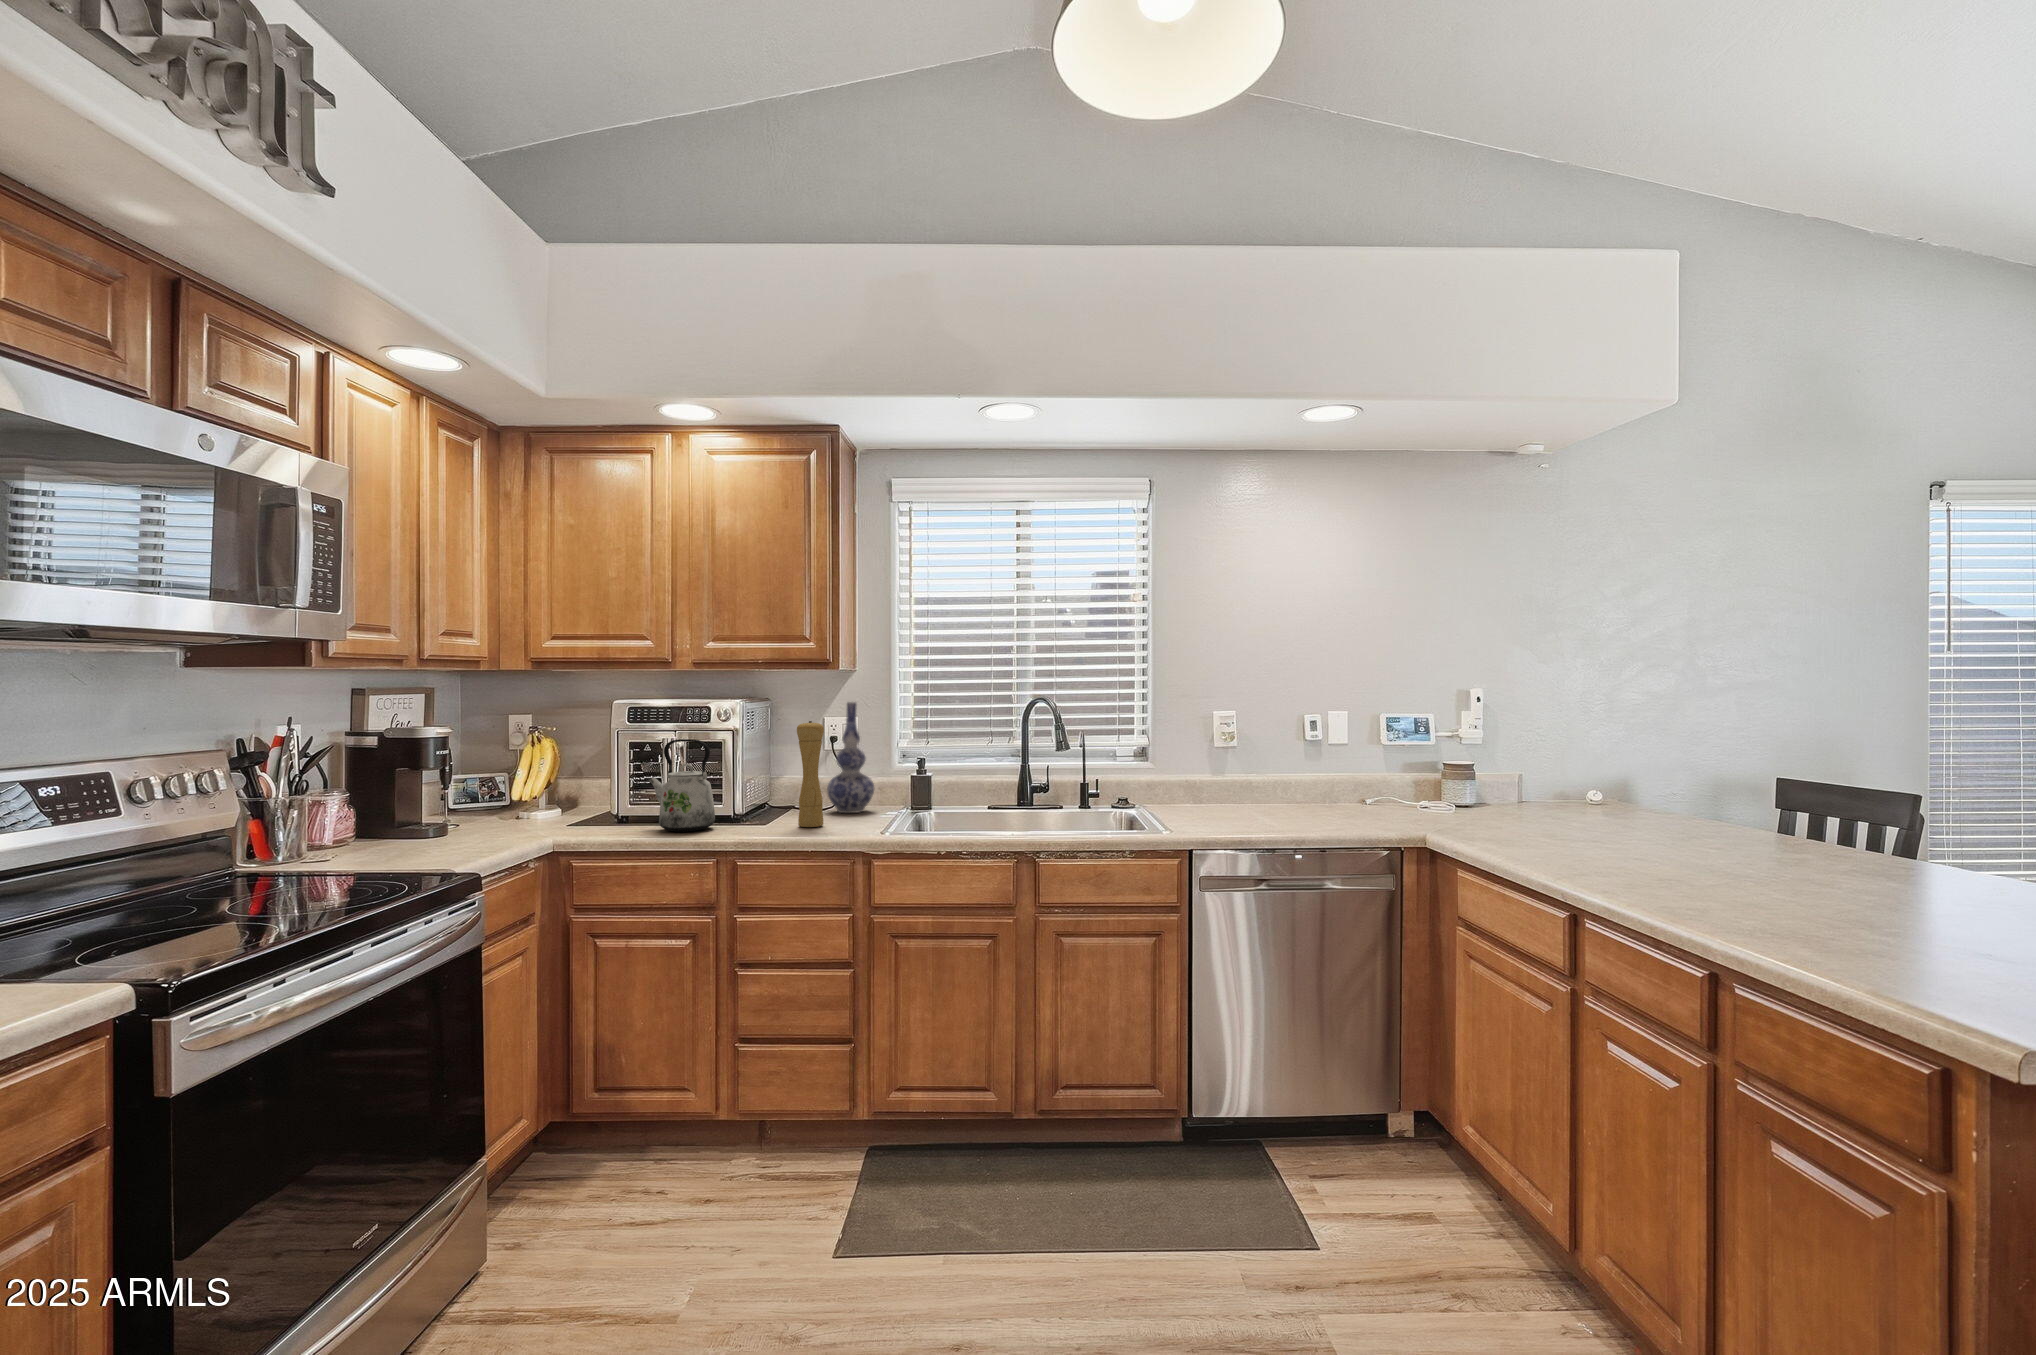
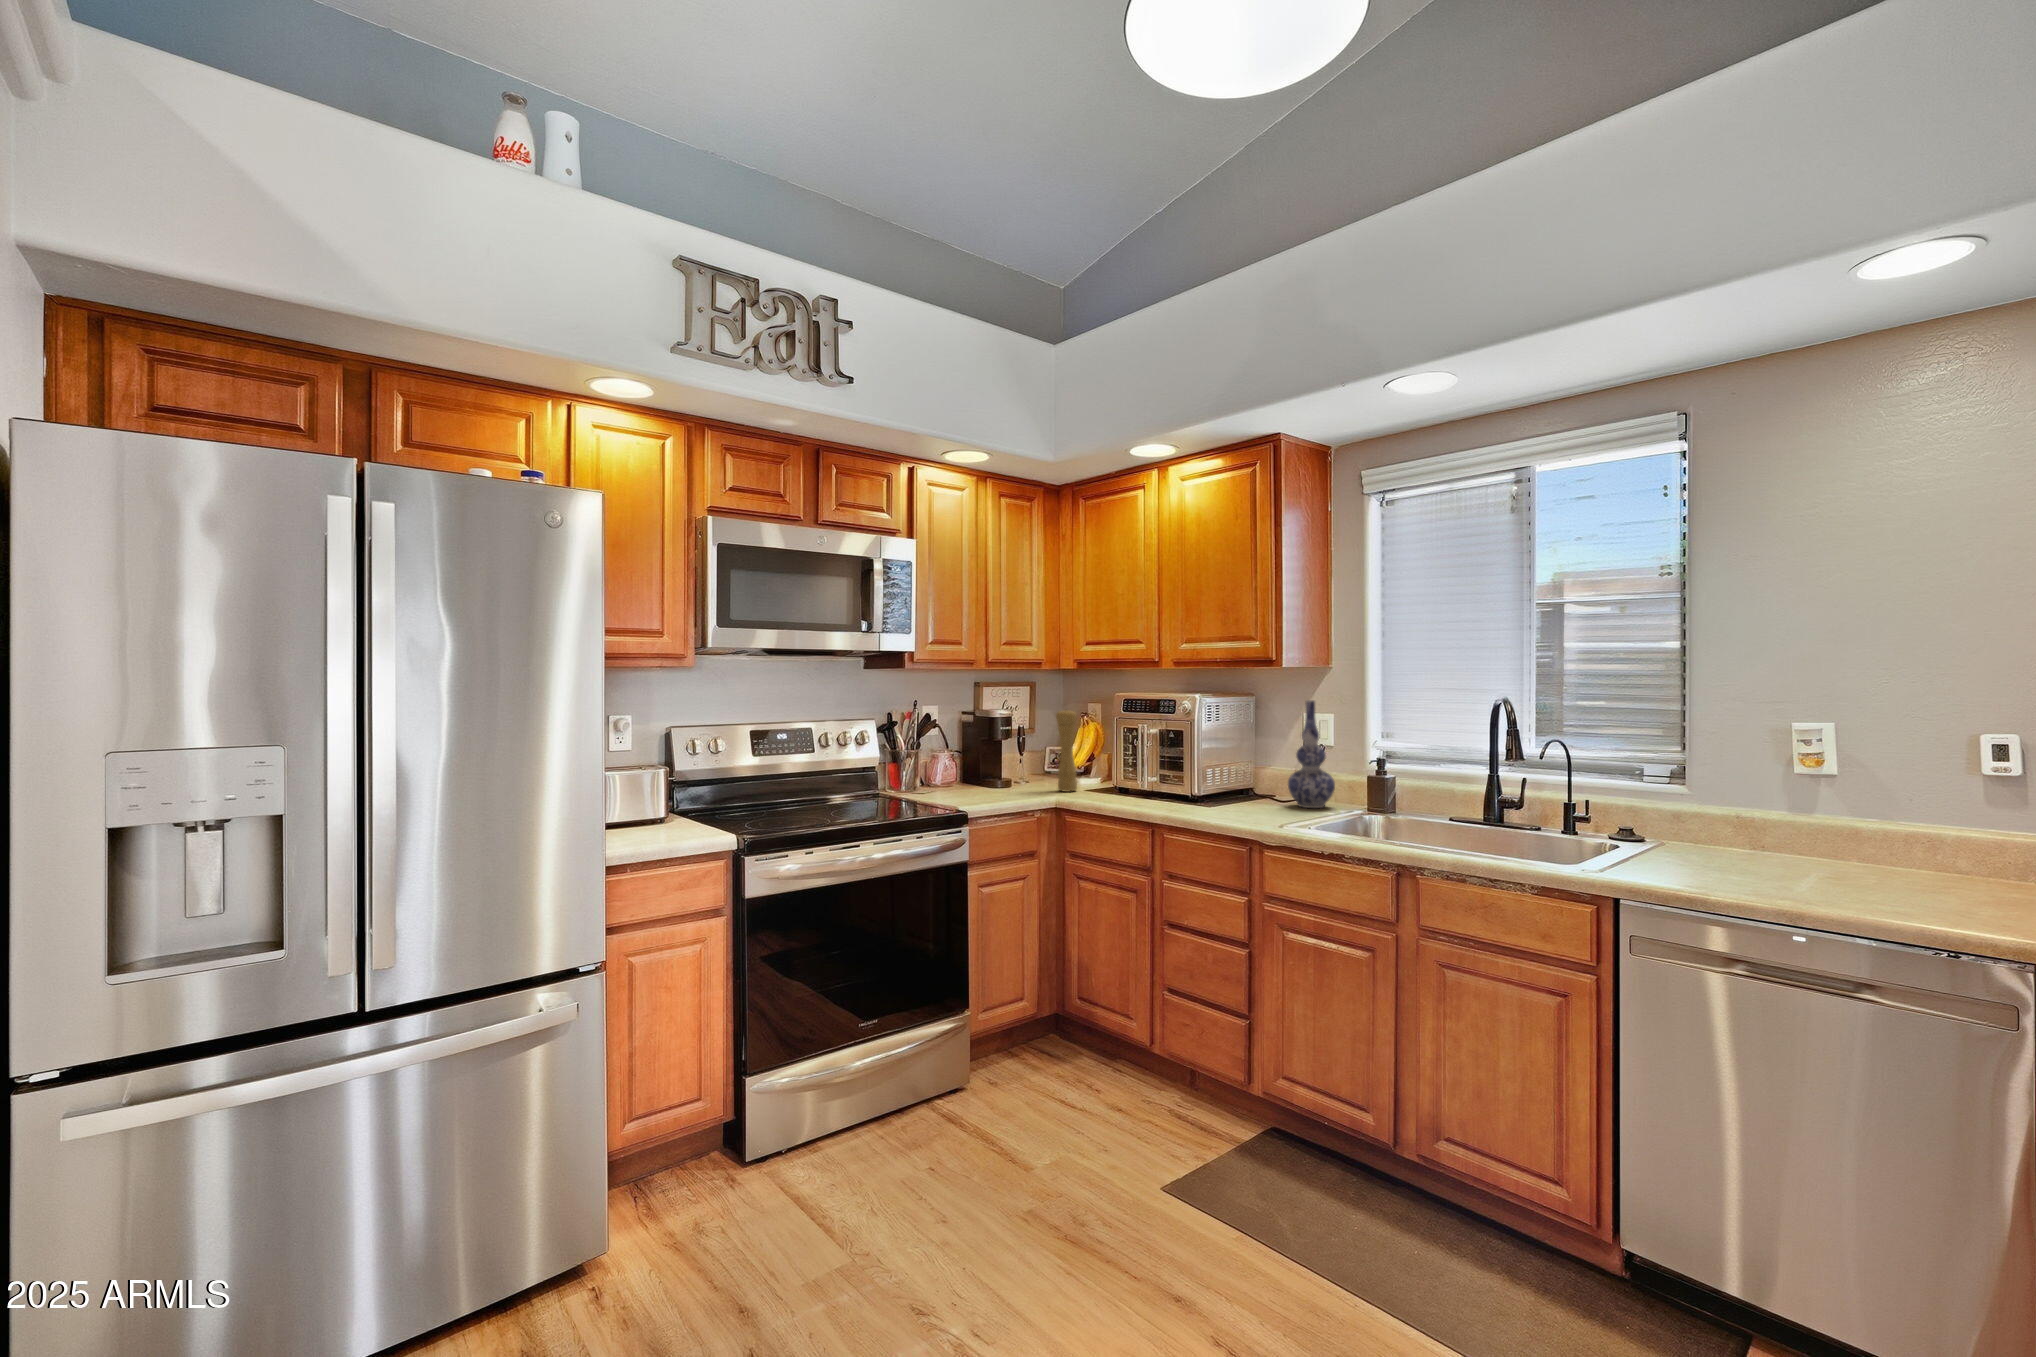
pepper mill: present [797,721,824,827] -> present [1056,709,1077,792]
kettle: present [648,739,715,832] -> none [1123,728,1168,806]

